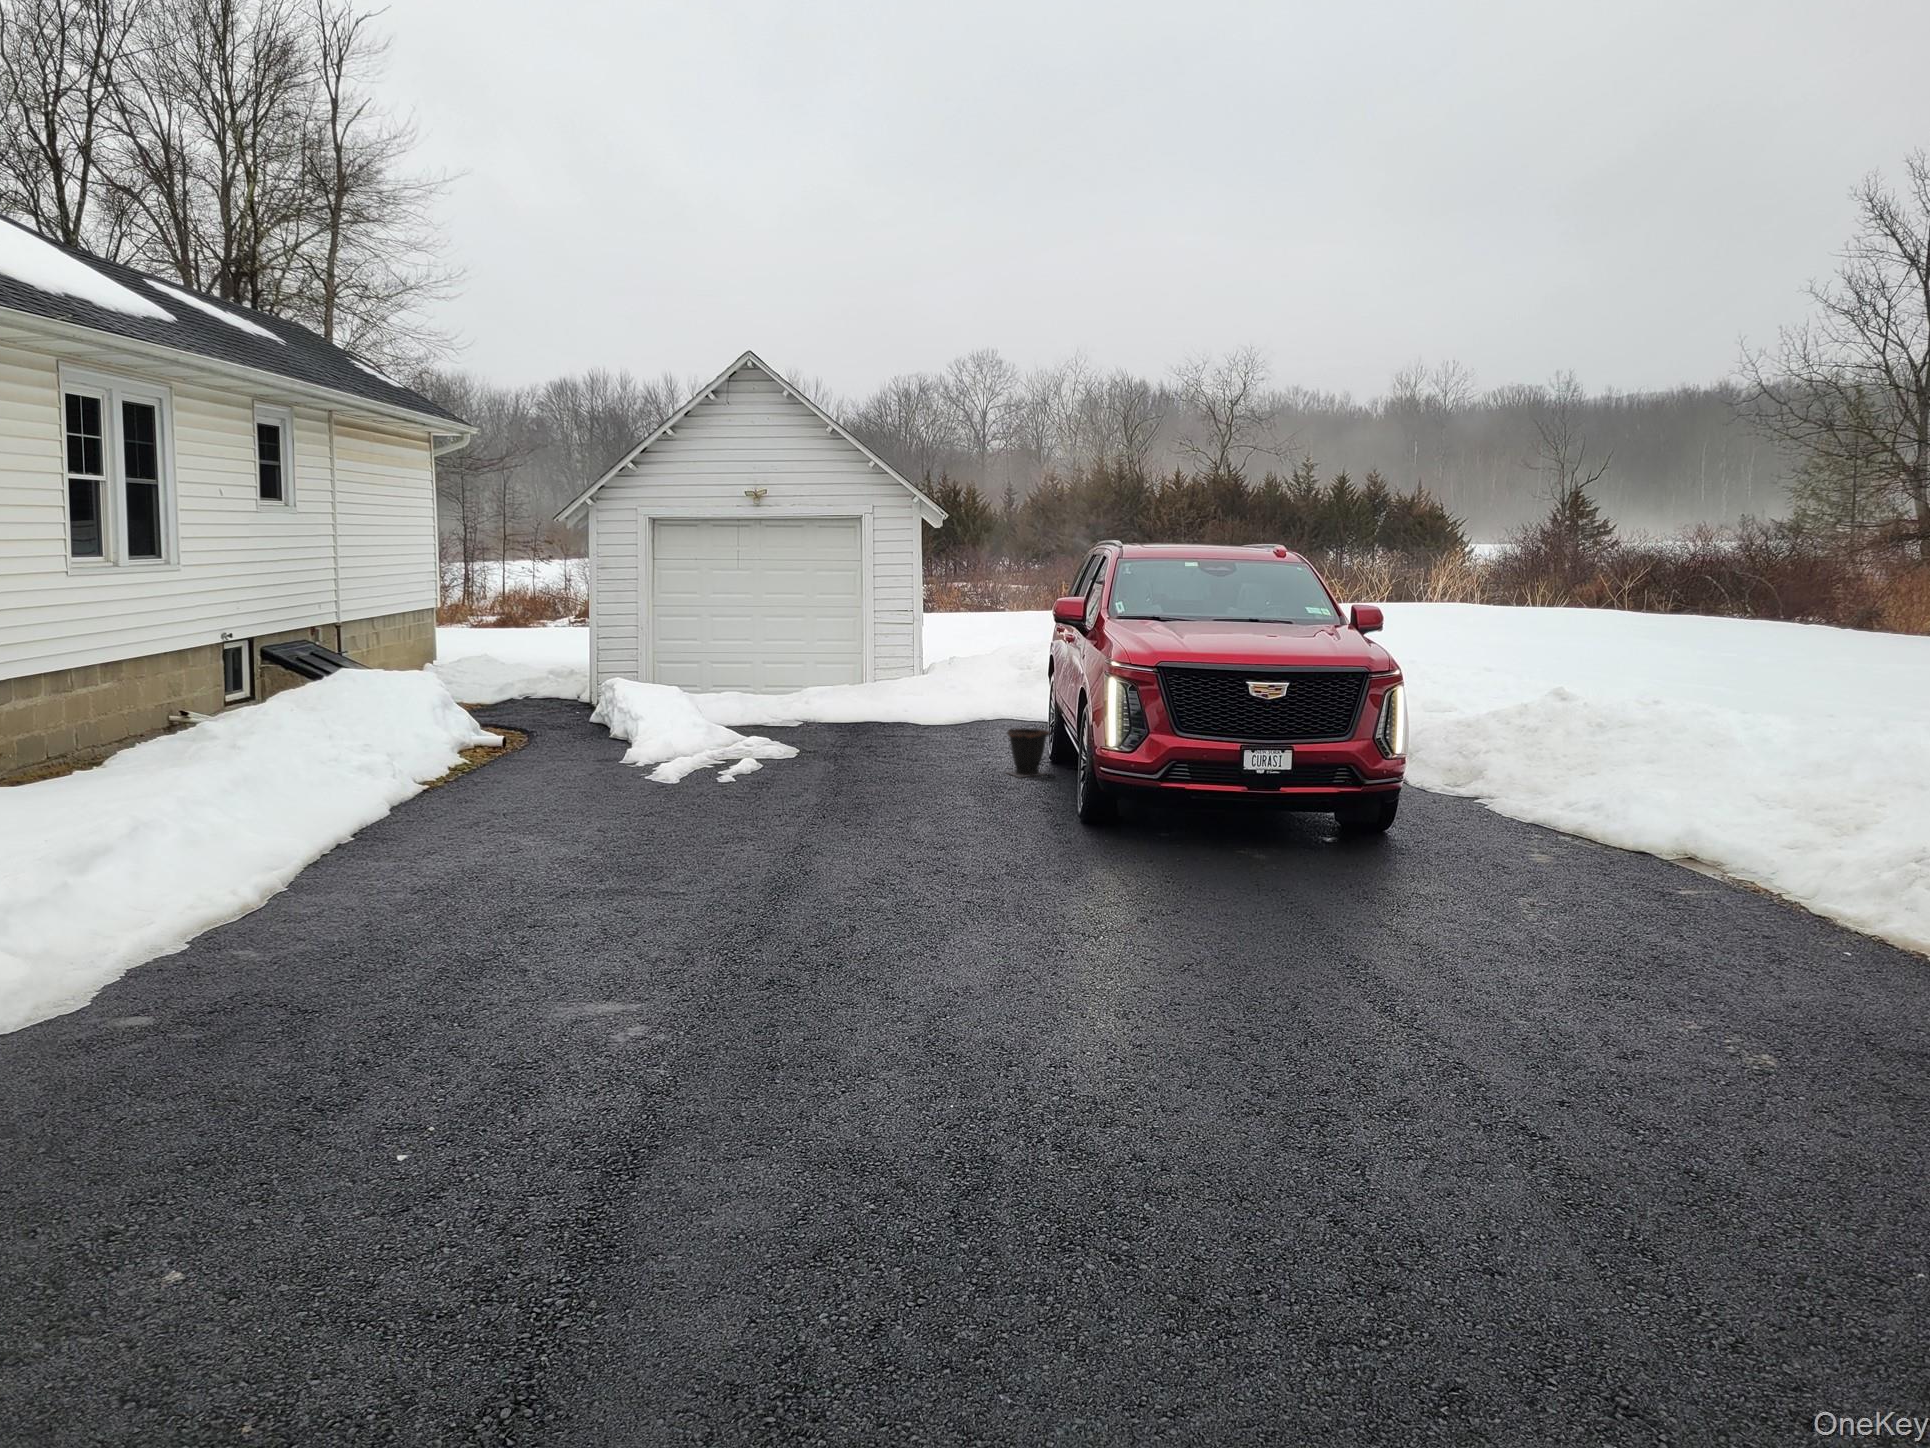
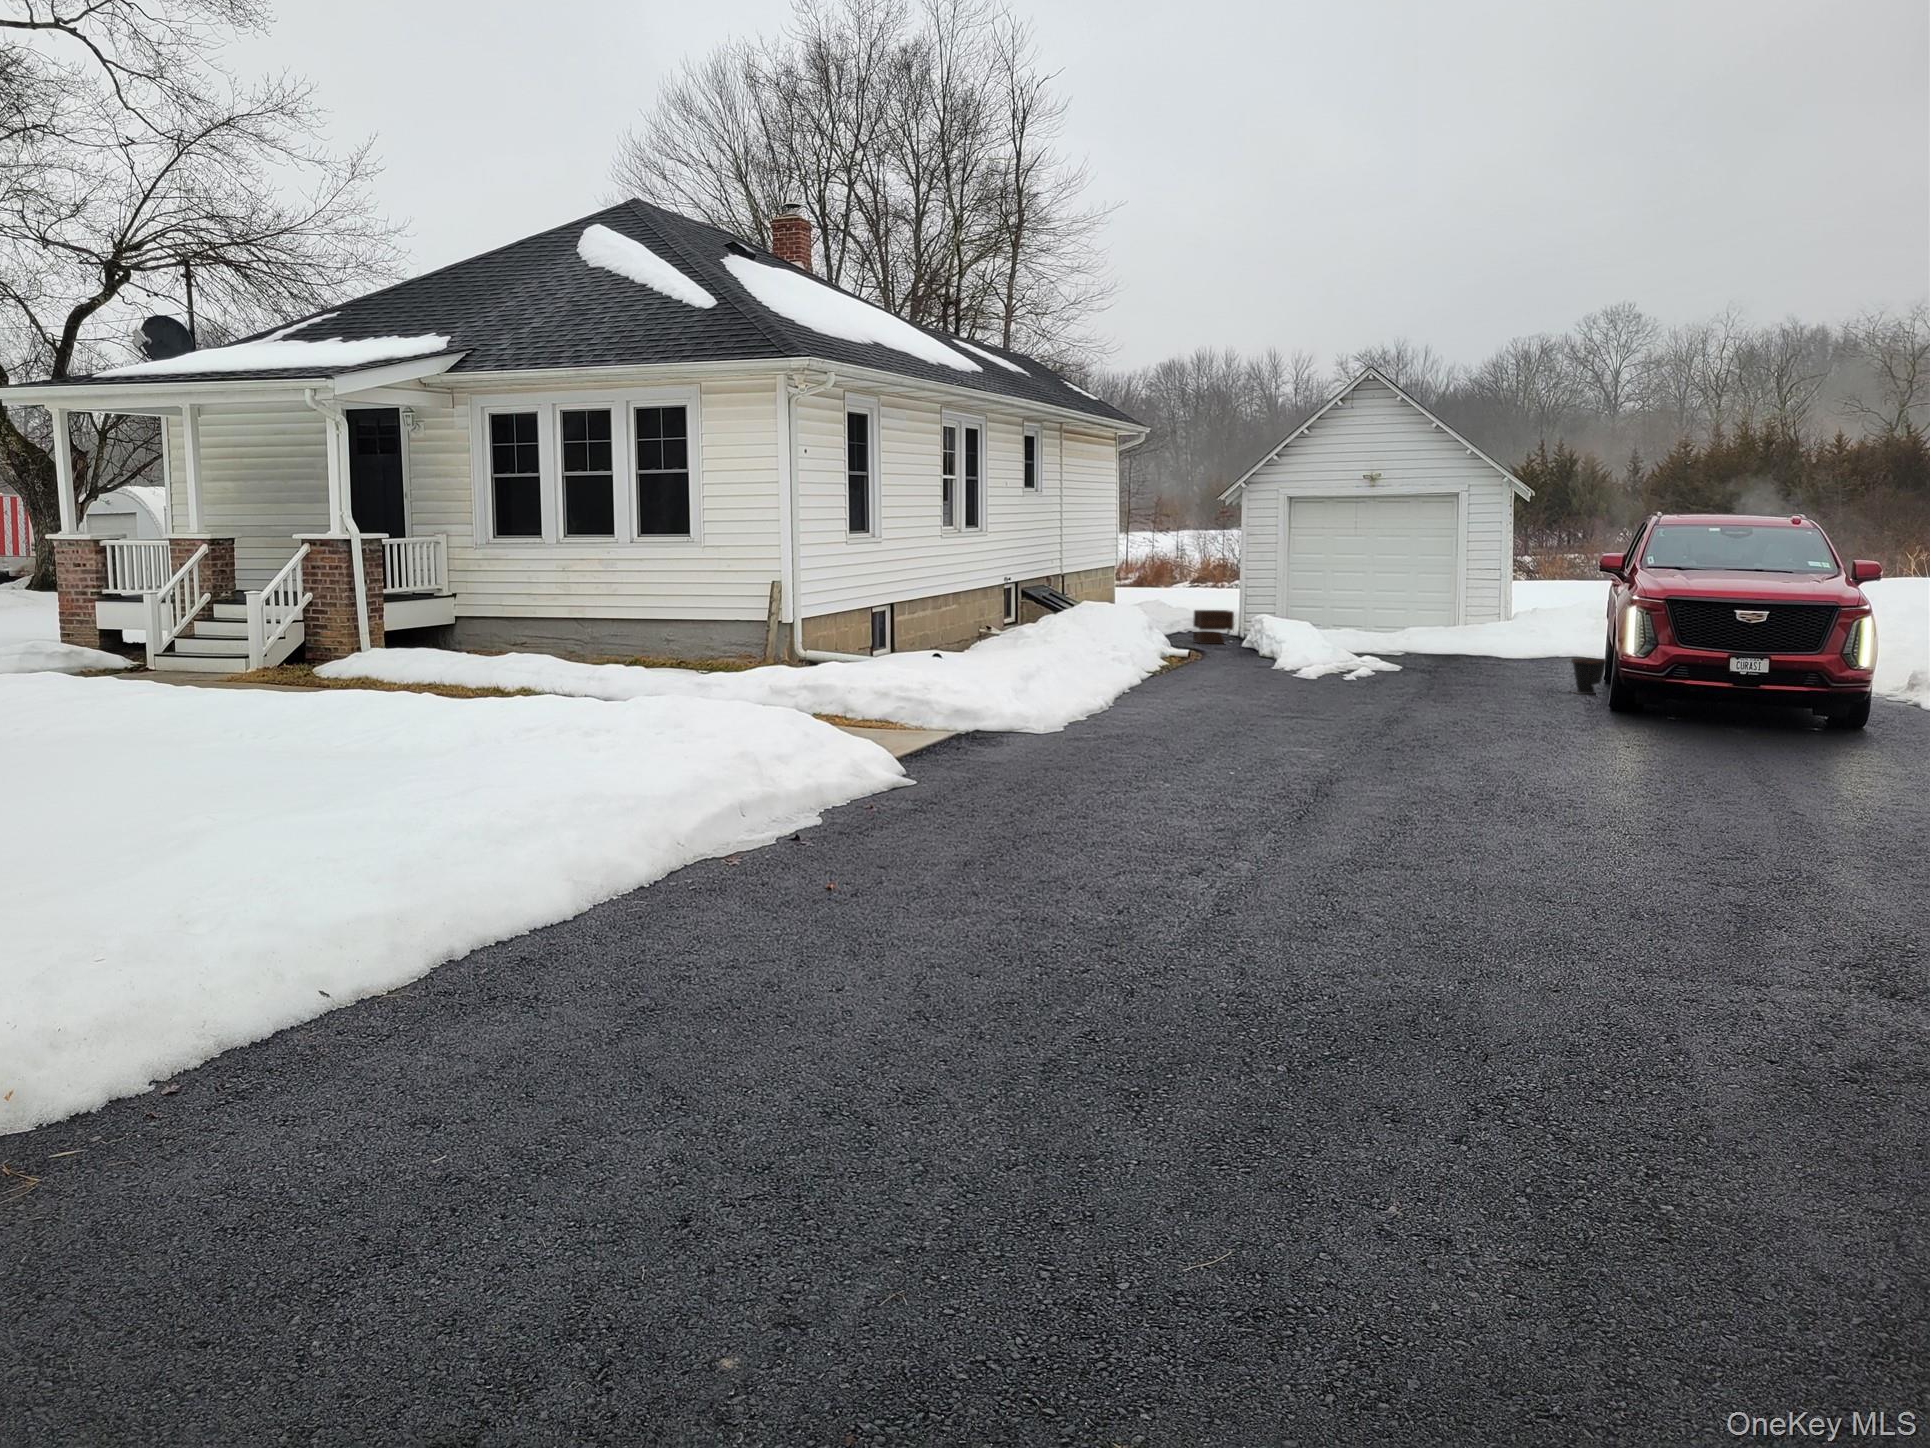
wooden crate: none [541,661,594,707] -> present [1193,610,1234,644]

